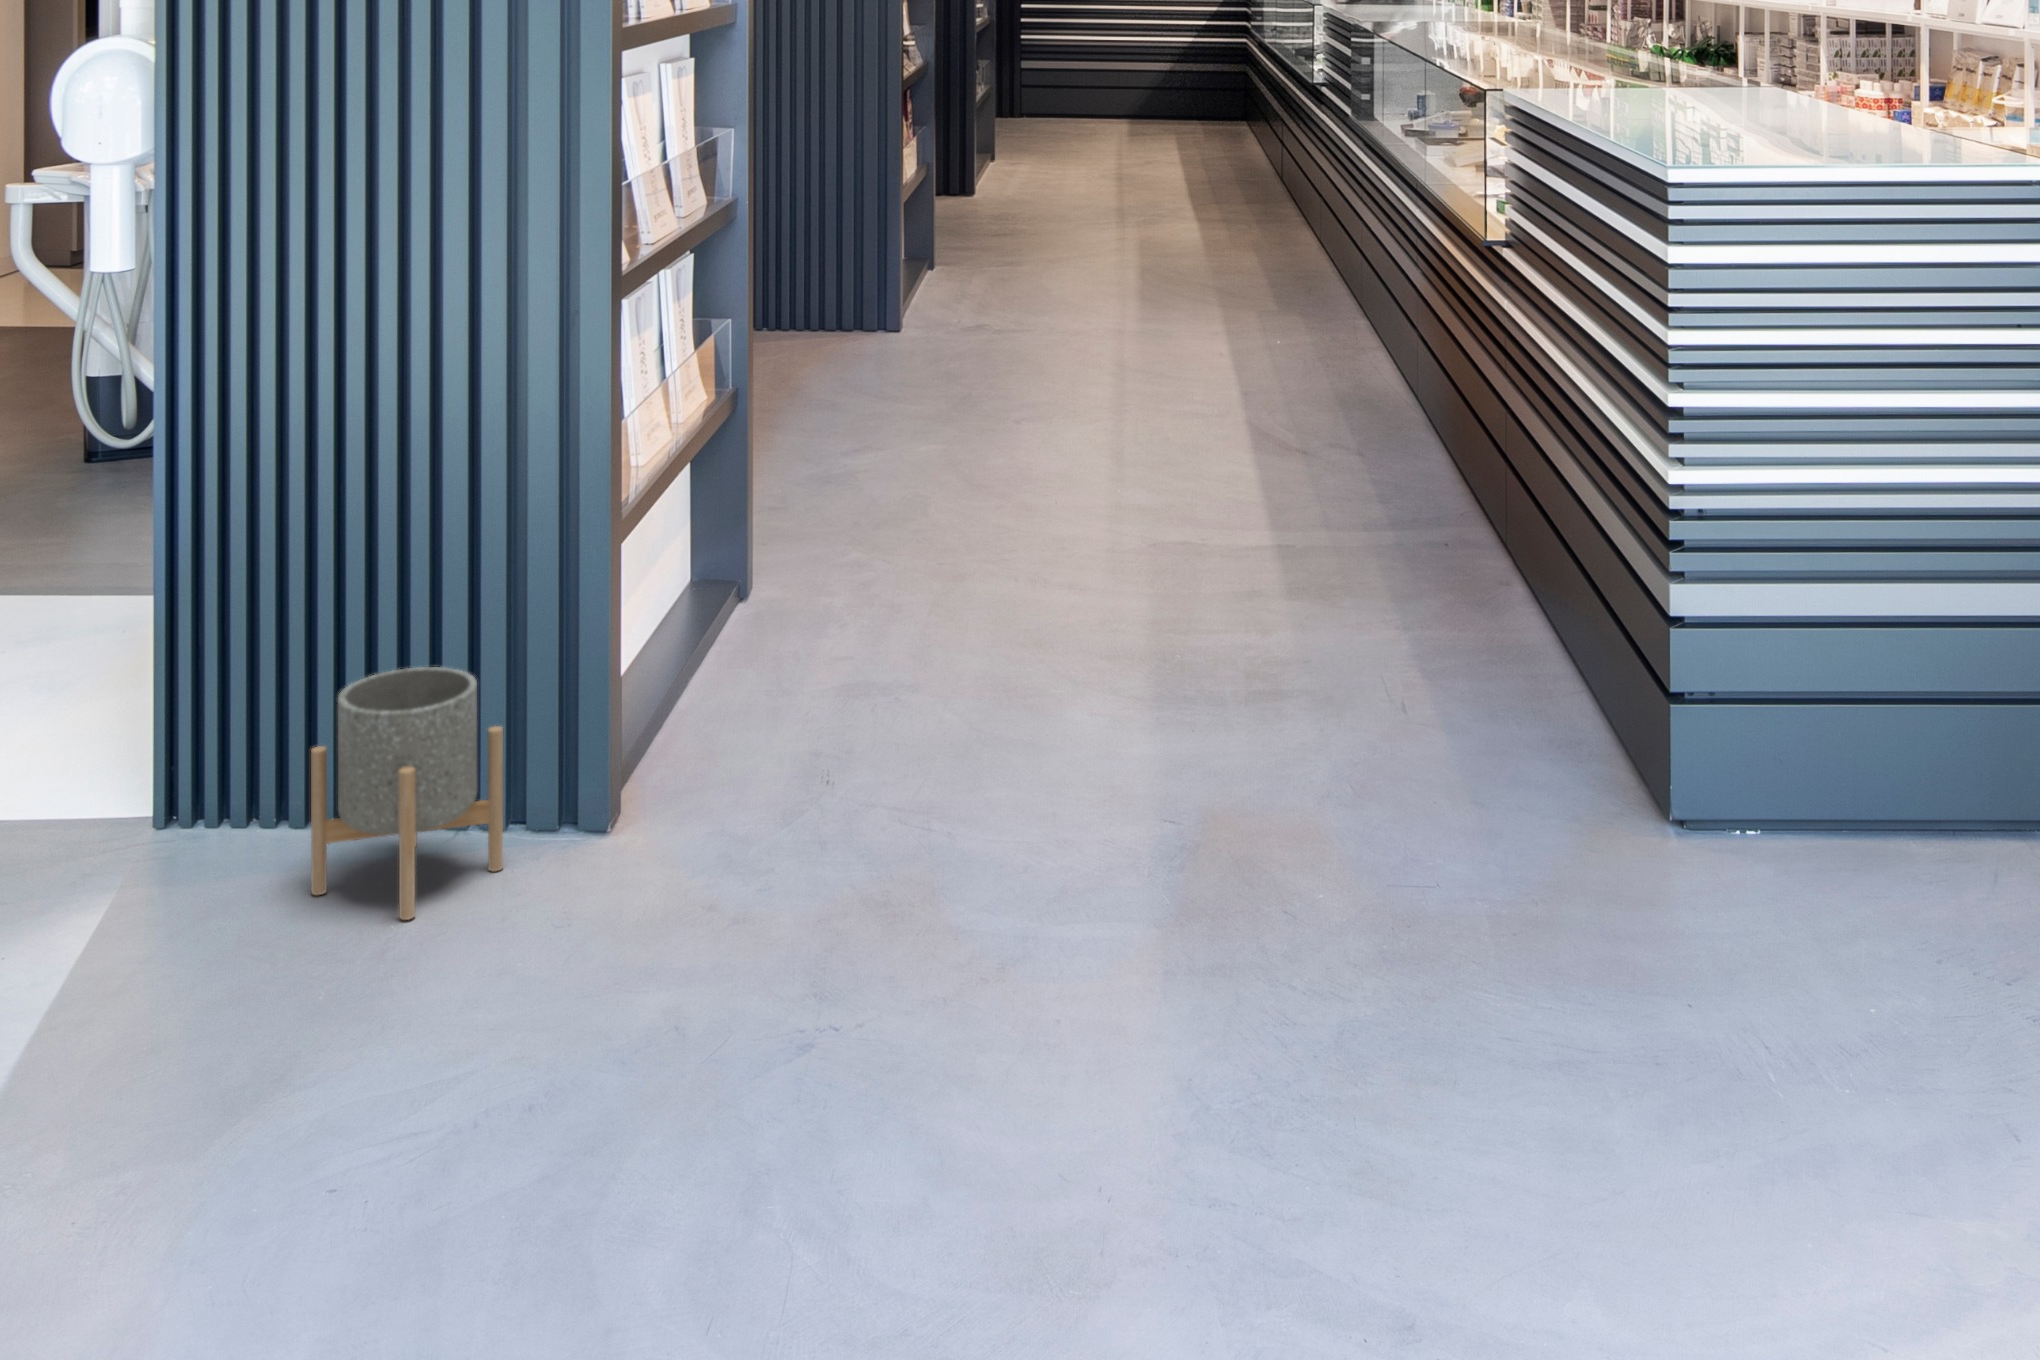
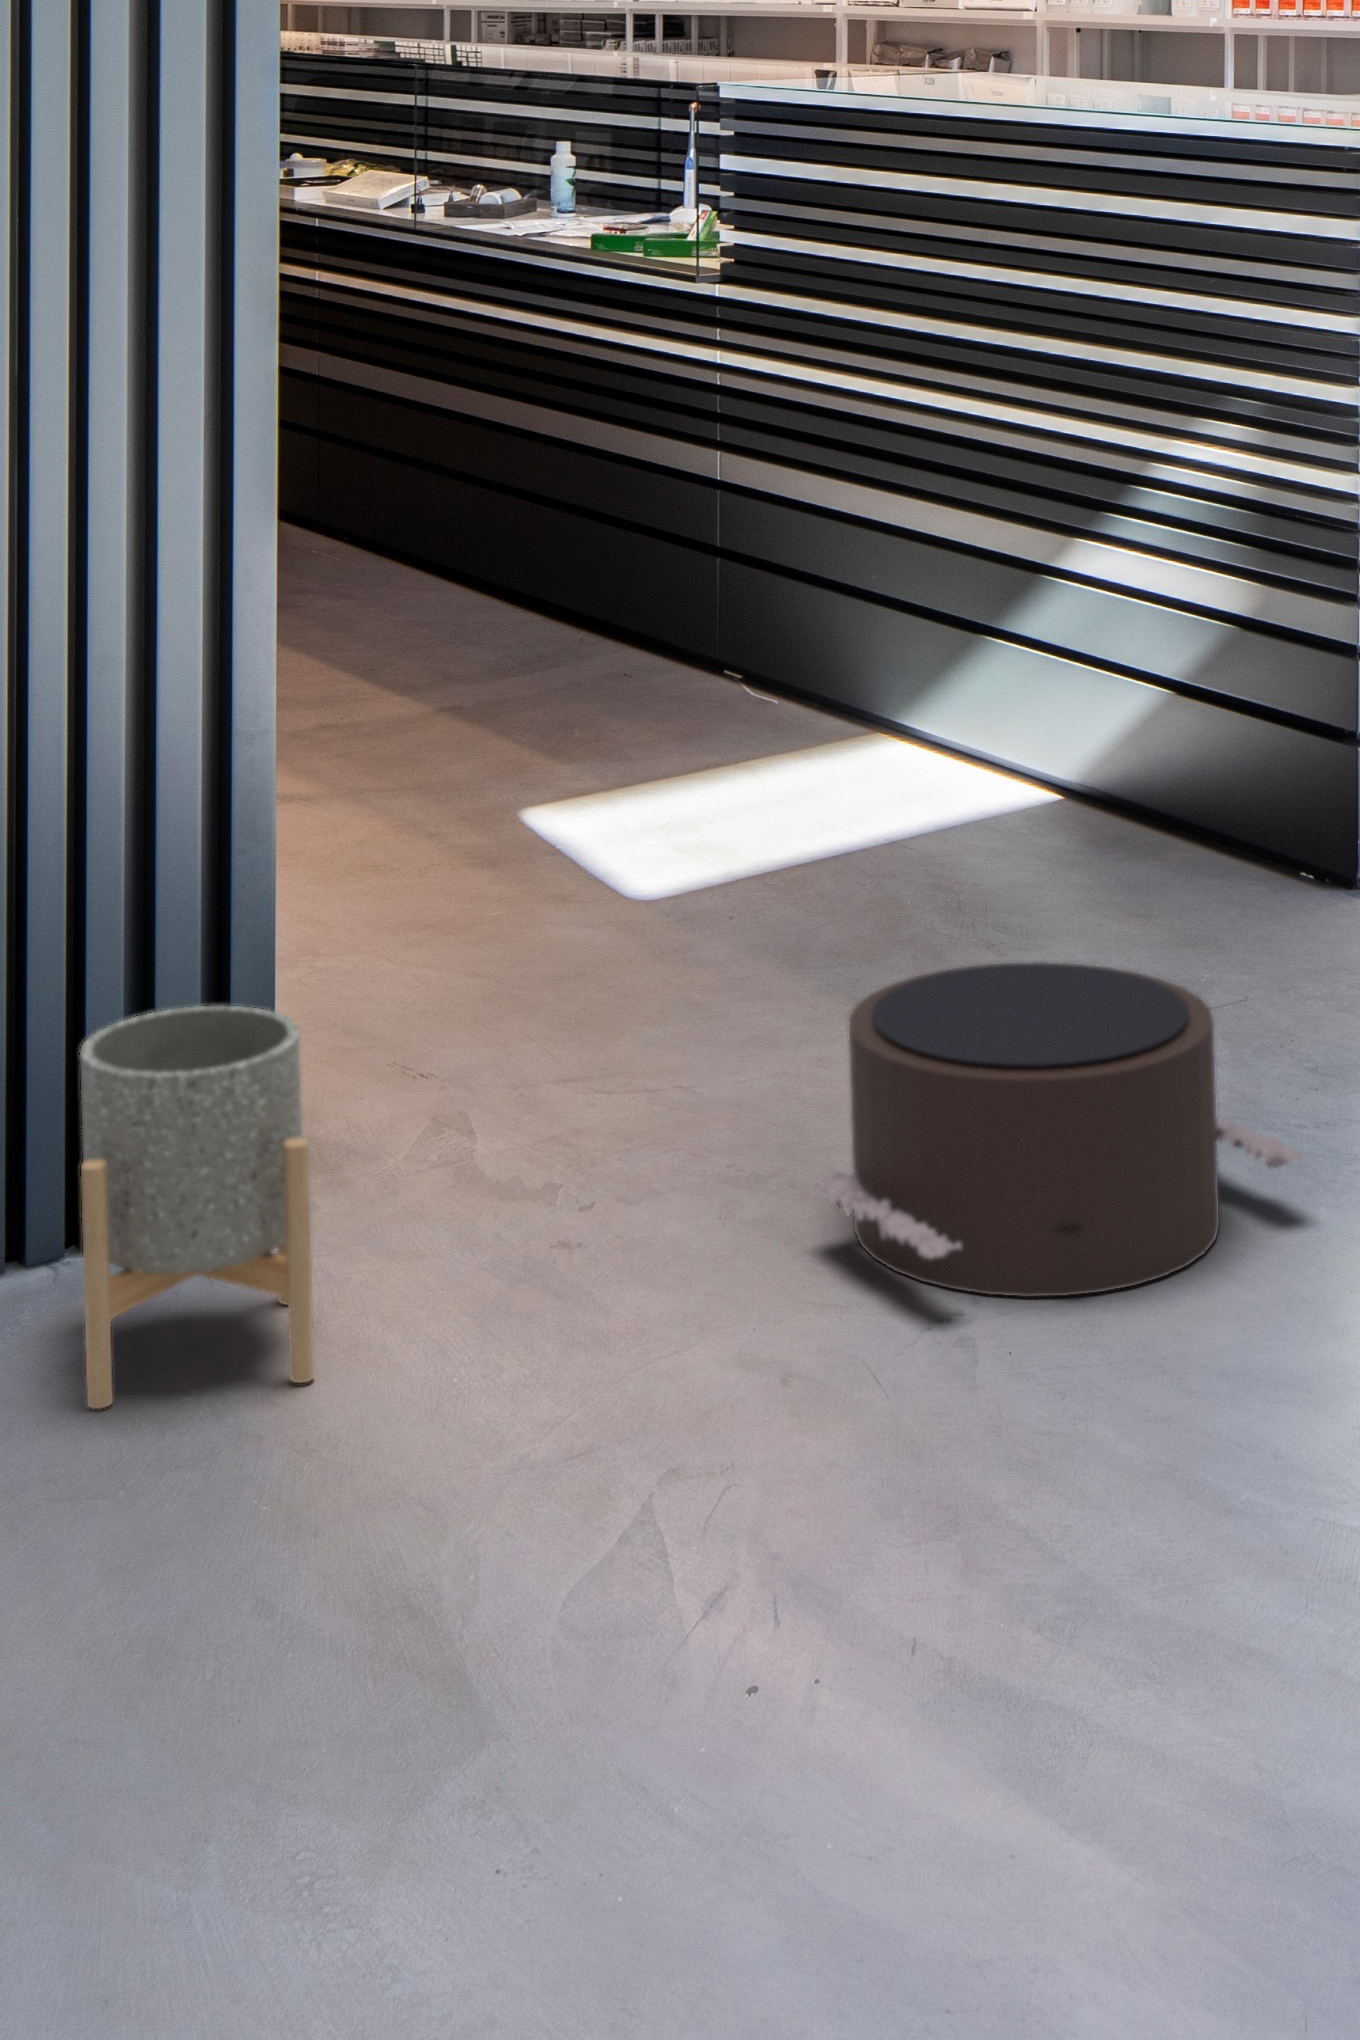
pouf: none [702,778,1066,1054] -> present [813,962,1303,1297]

